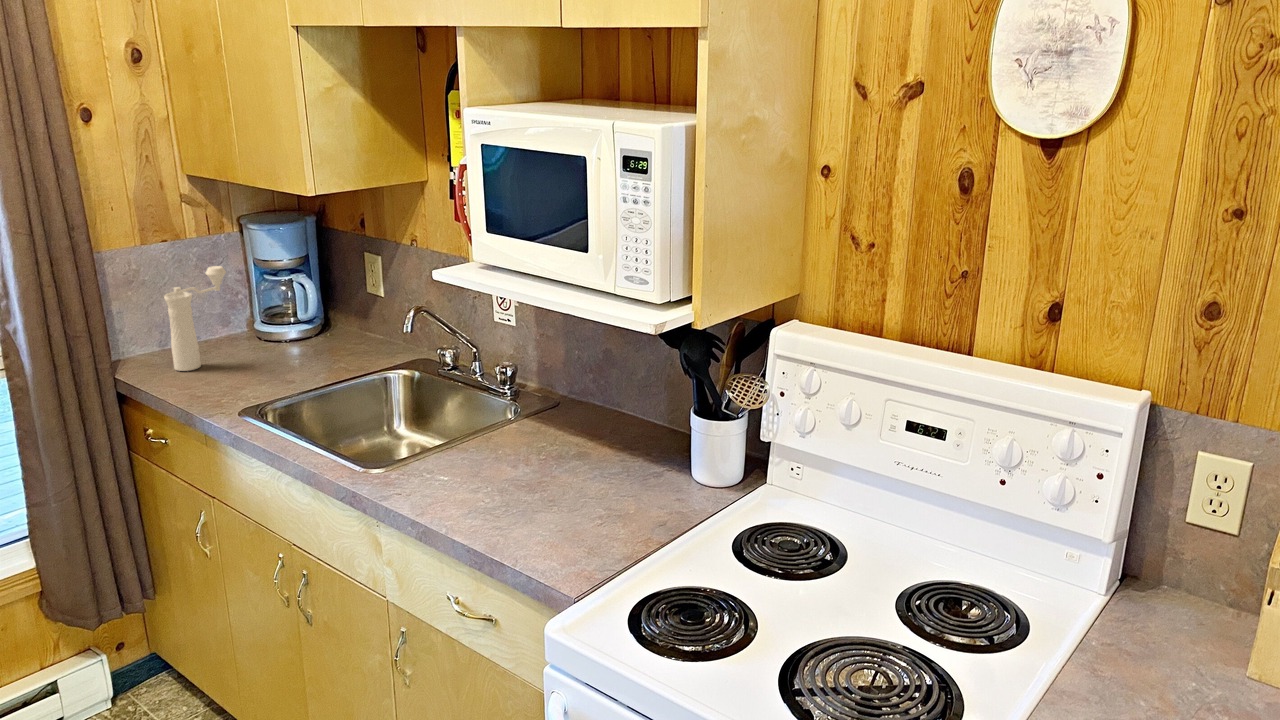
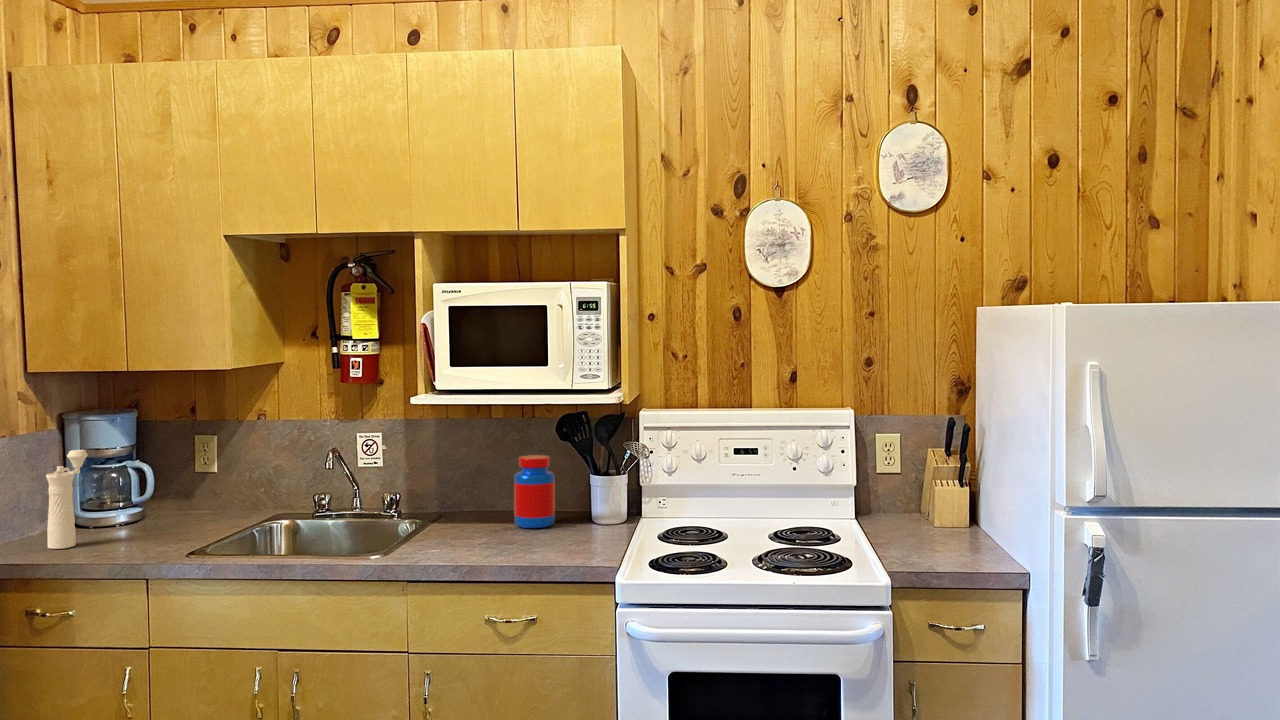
jar: none [588,361,645,466] -> present [514,455,555,528]

